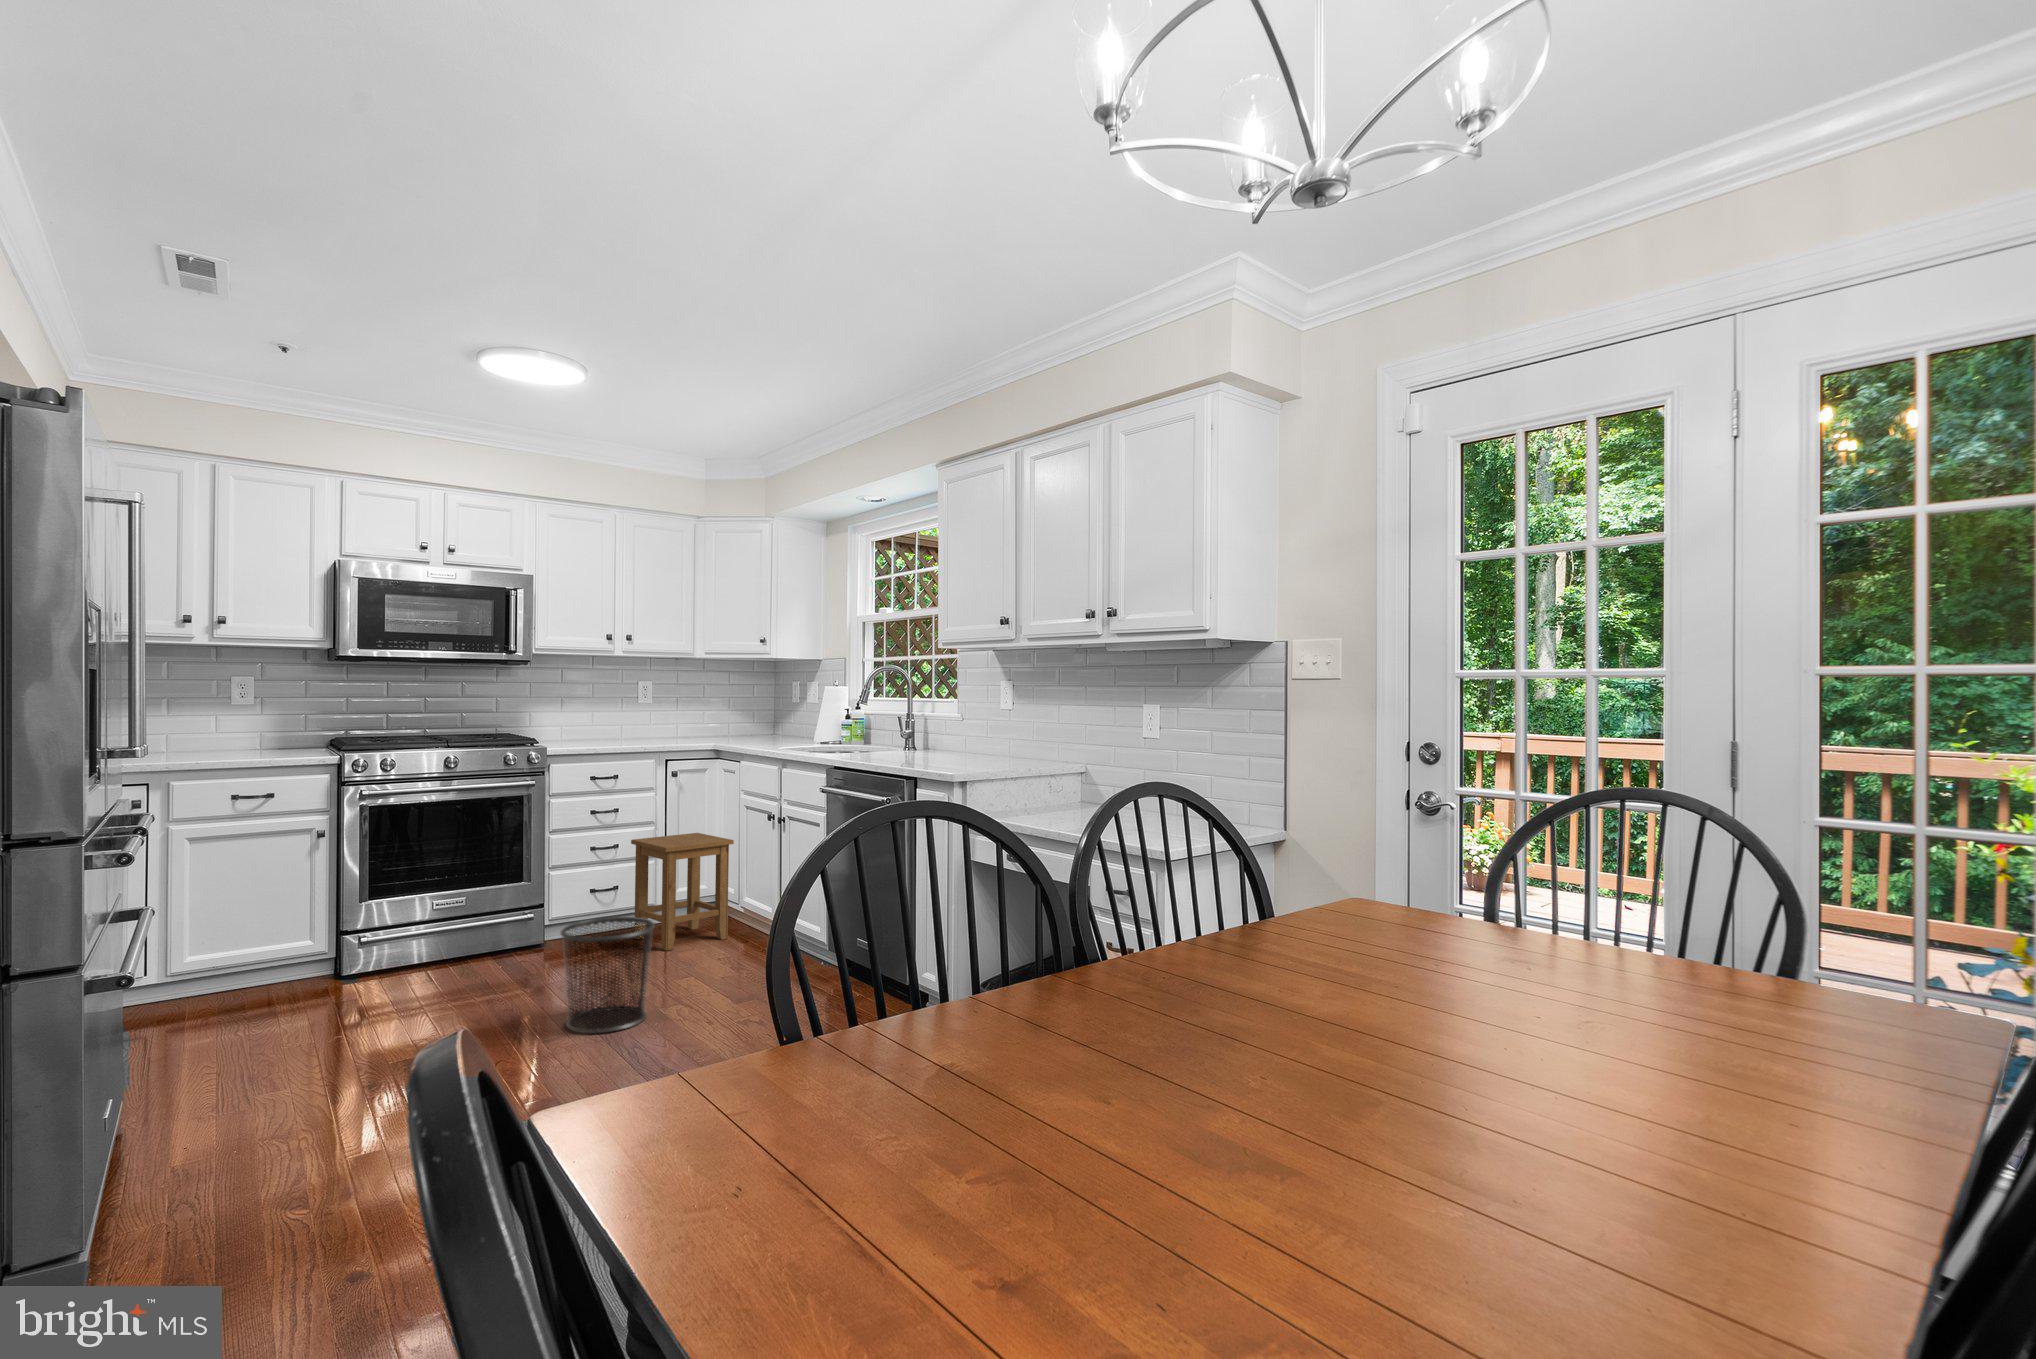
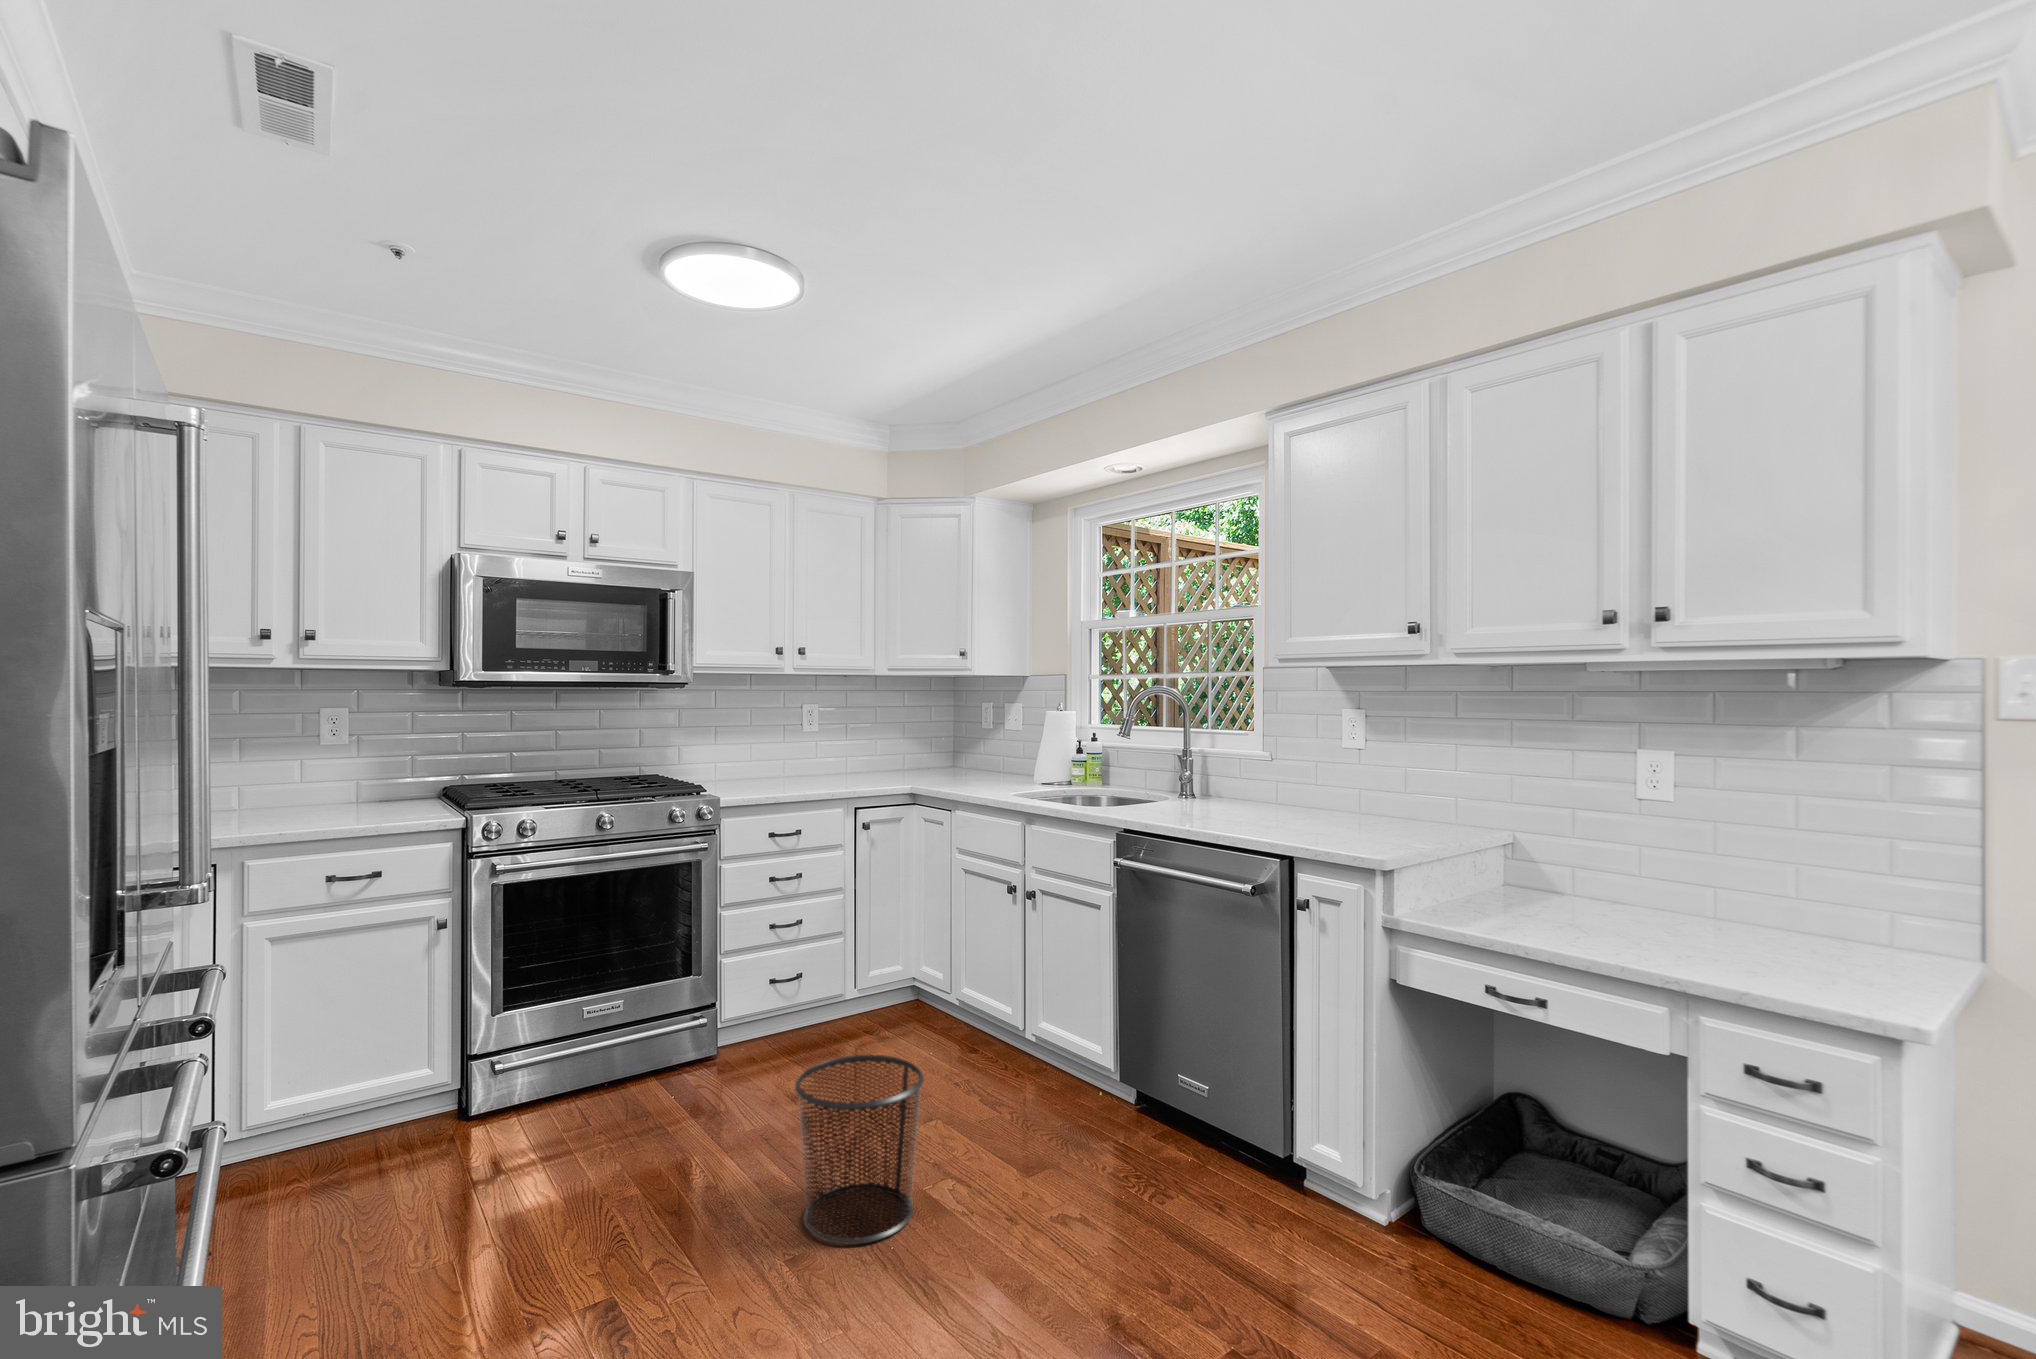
stool: present [631,833,734,950] -> none [822,901,954,1066]

